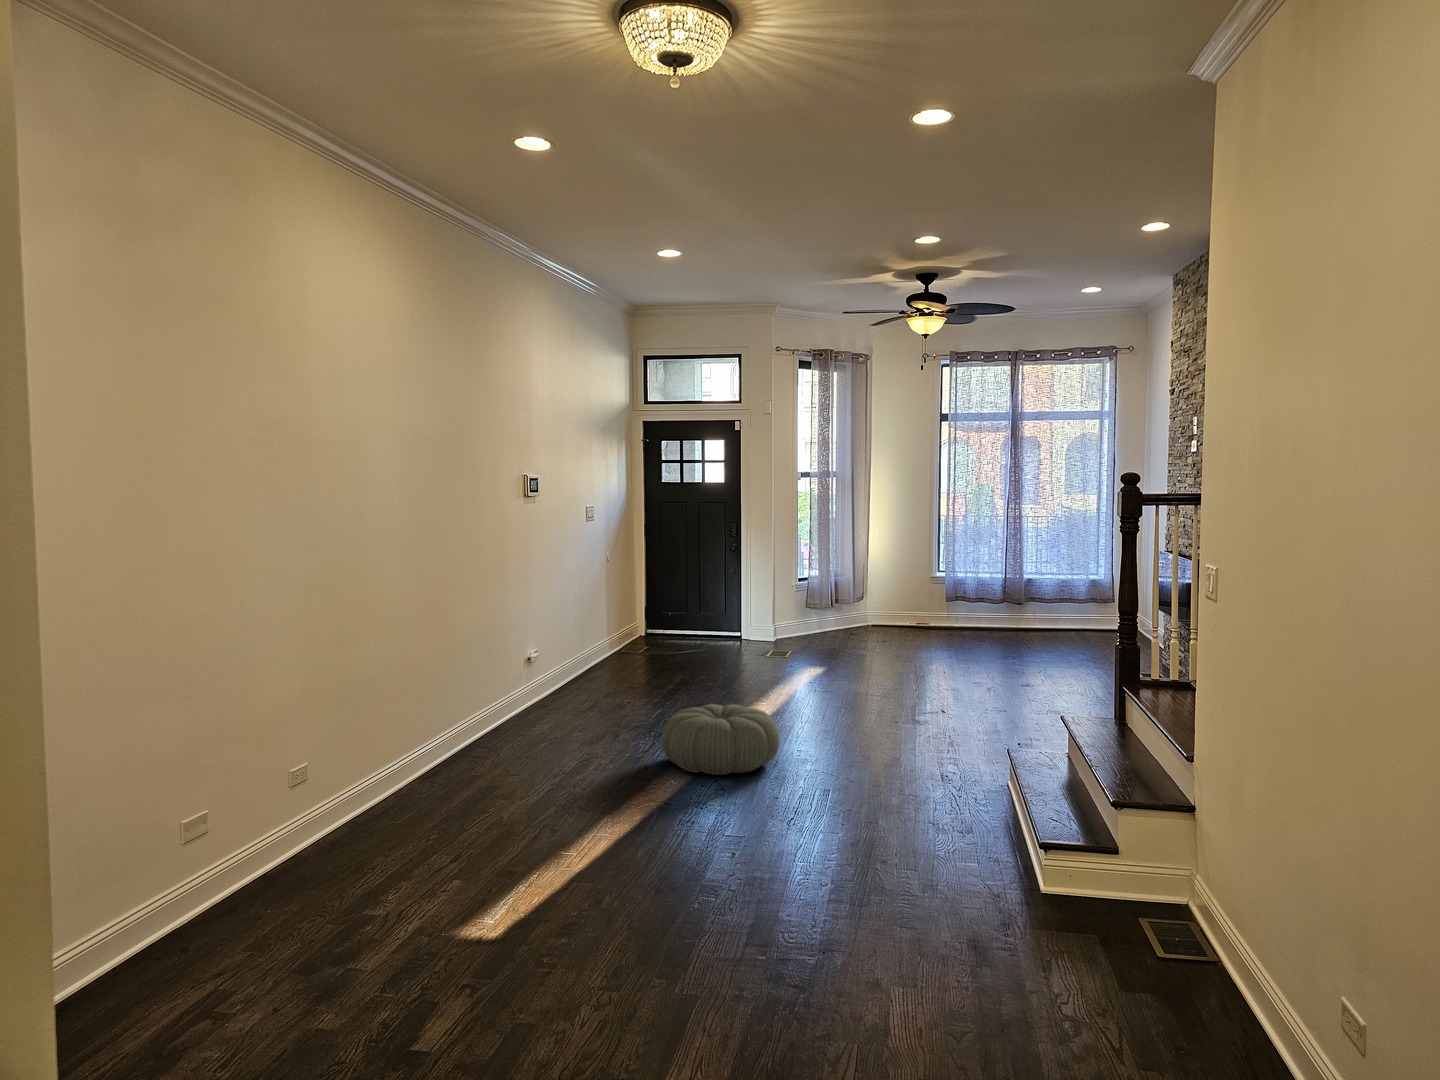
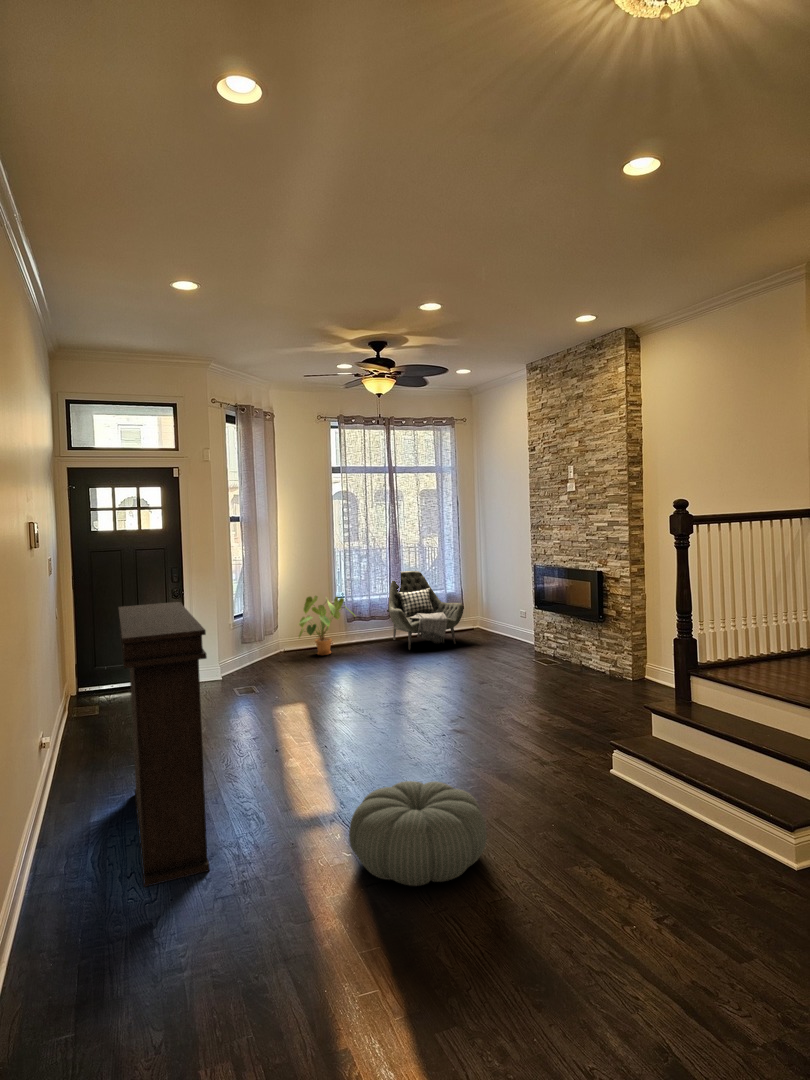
console table: none [531,540,641,737] -> present [119,602,210,887]
armchair: none [993,546,1090,643] -> present [387,571,464,650]
house plant: none [876,566,948,634] -> present [299,596,353,655]

